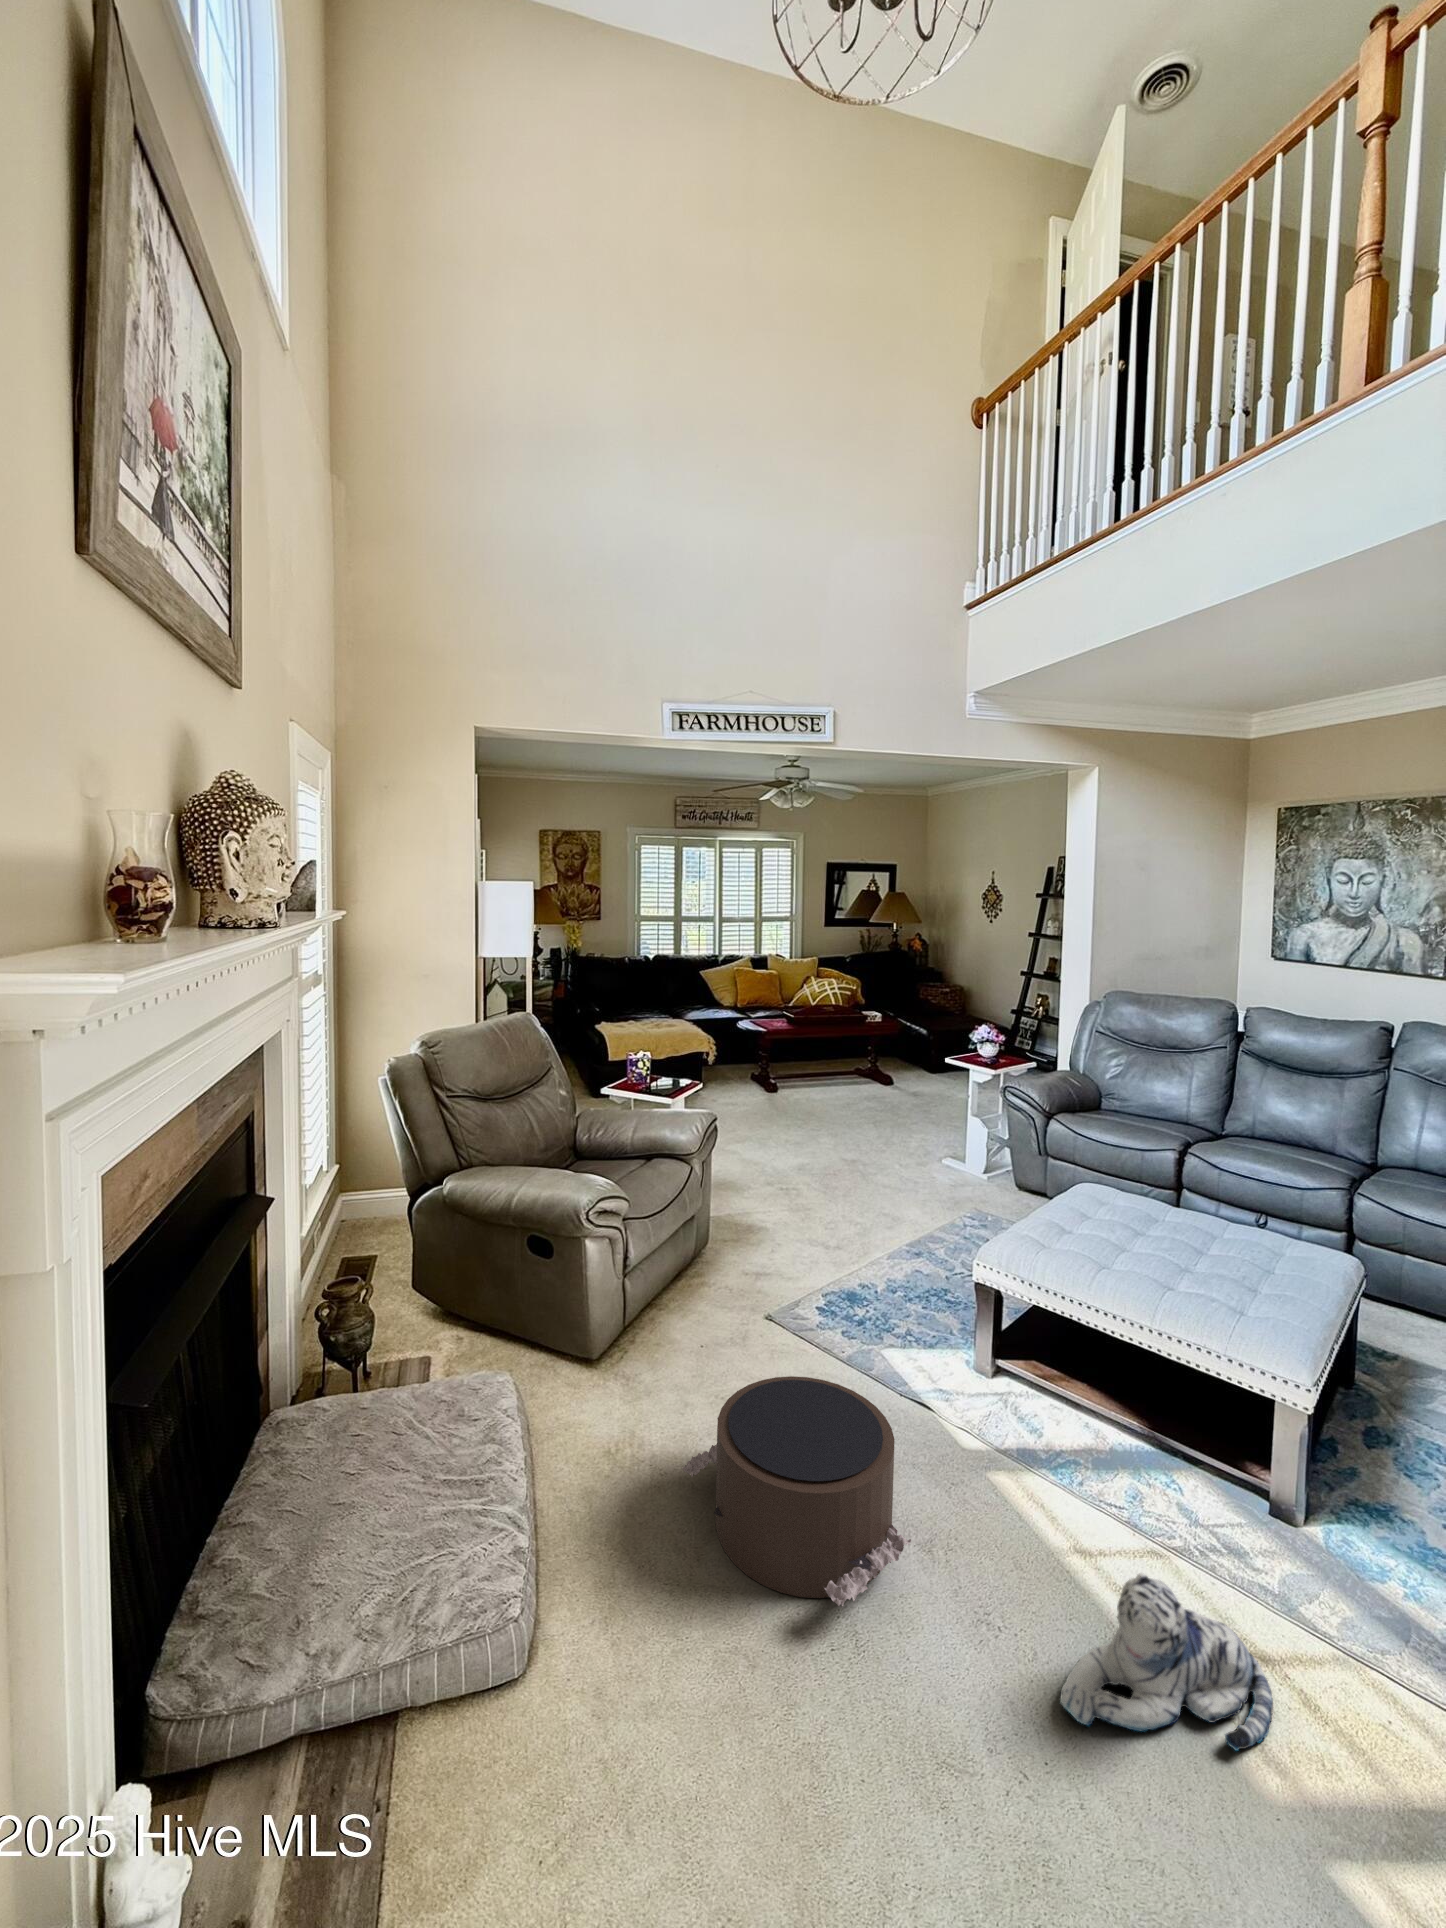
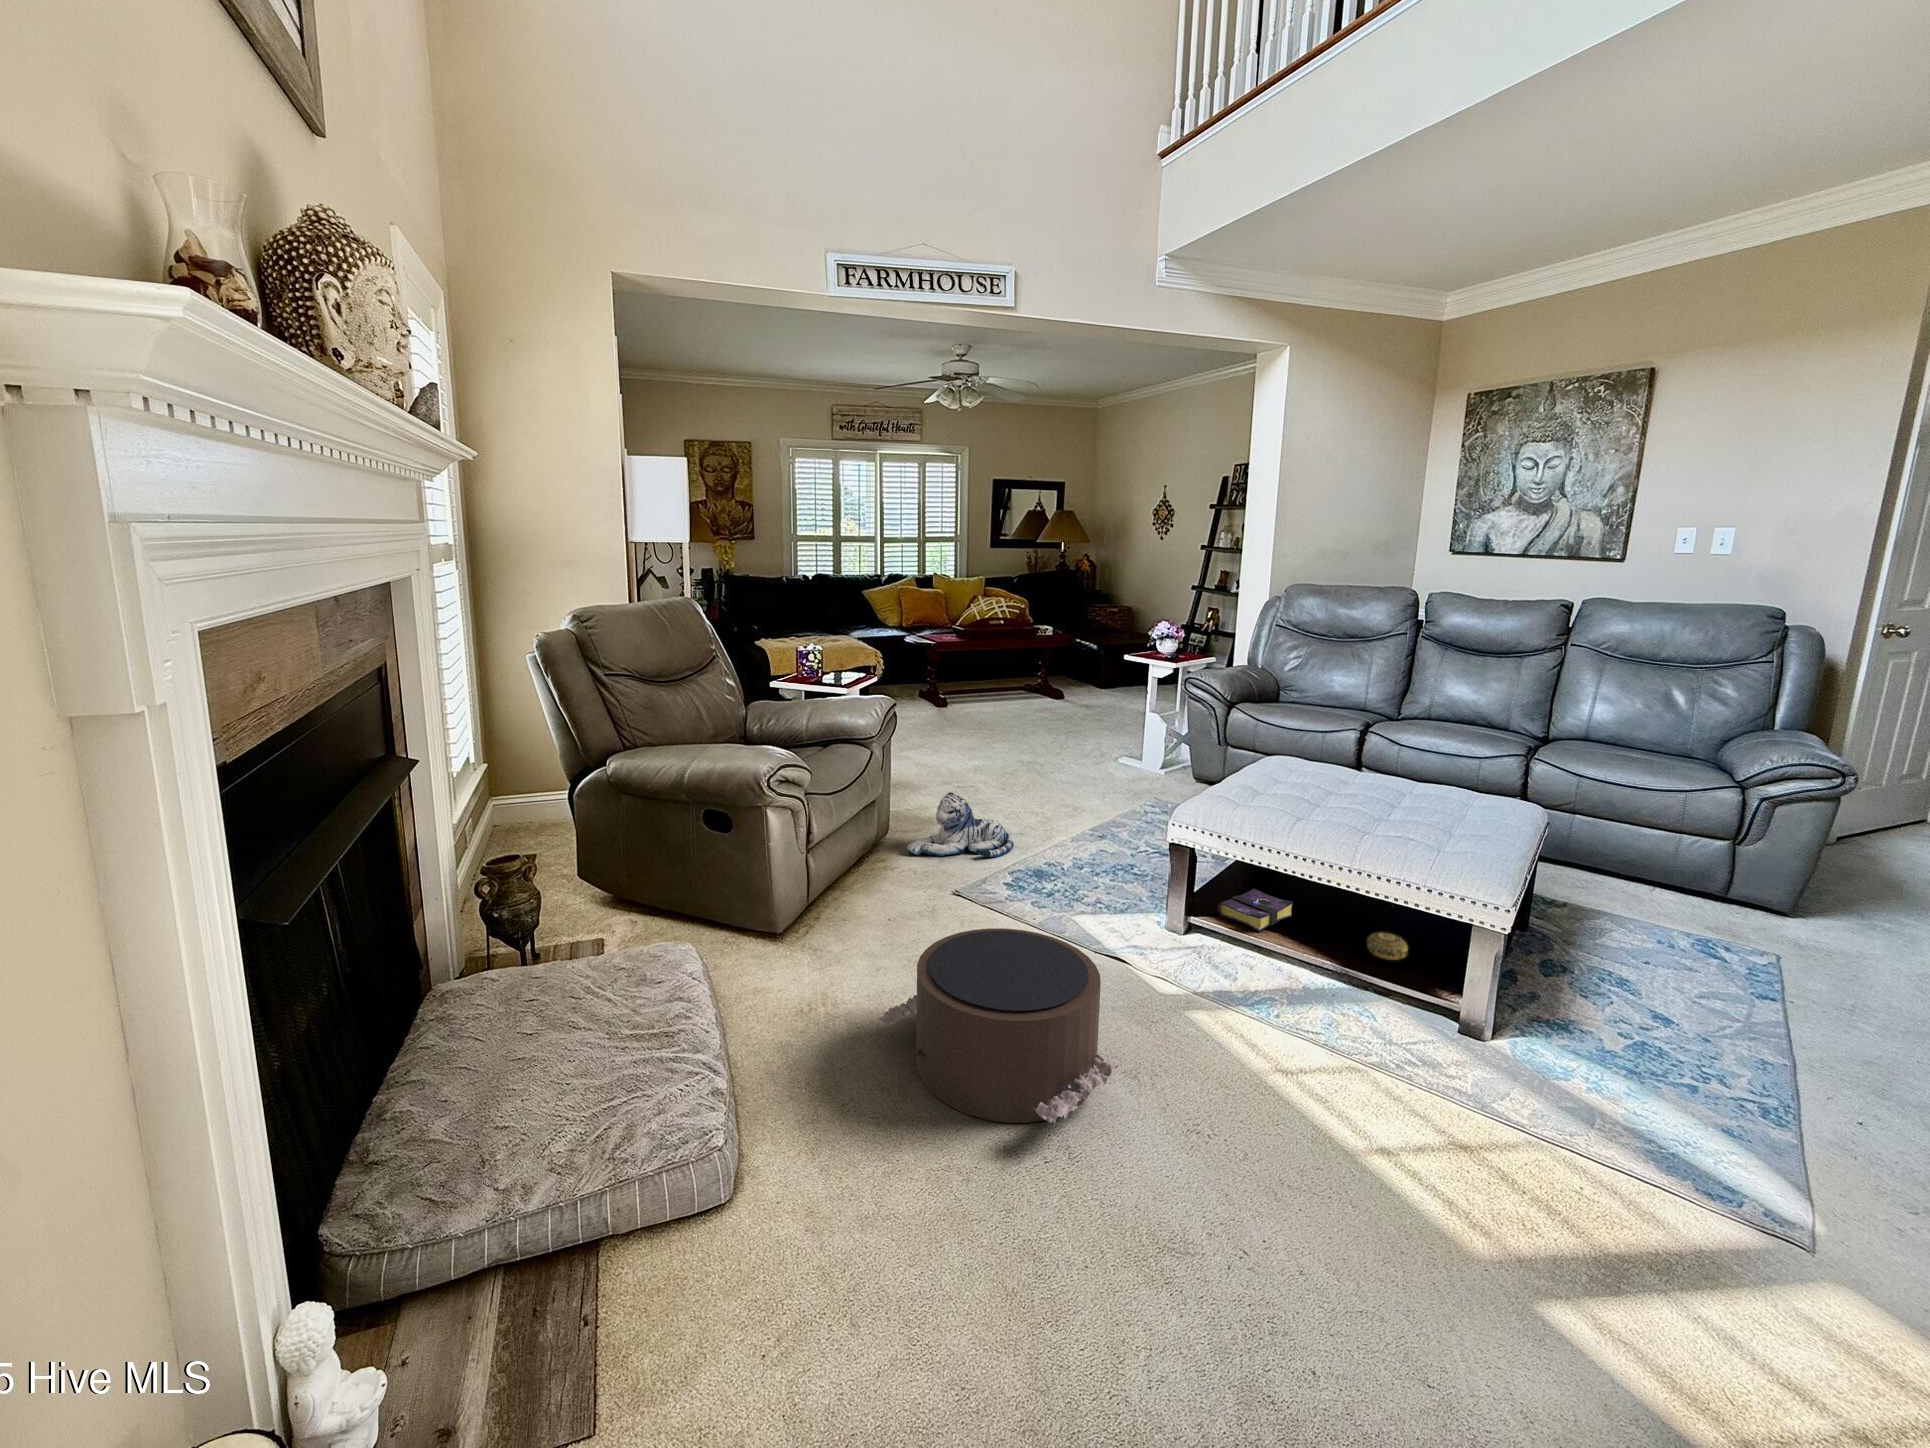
book: none [1027,1328,1103,1379] -> present [1218,889,1293,932]
decorative ball: none [1177,1390,1219,1421] -> present [1367,933,1408,960]
plush toy: present [1060,1573,1273,1751] -> present [907,792,1014,858]

